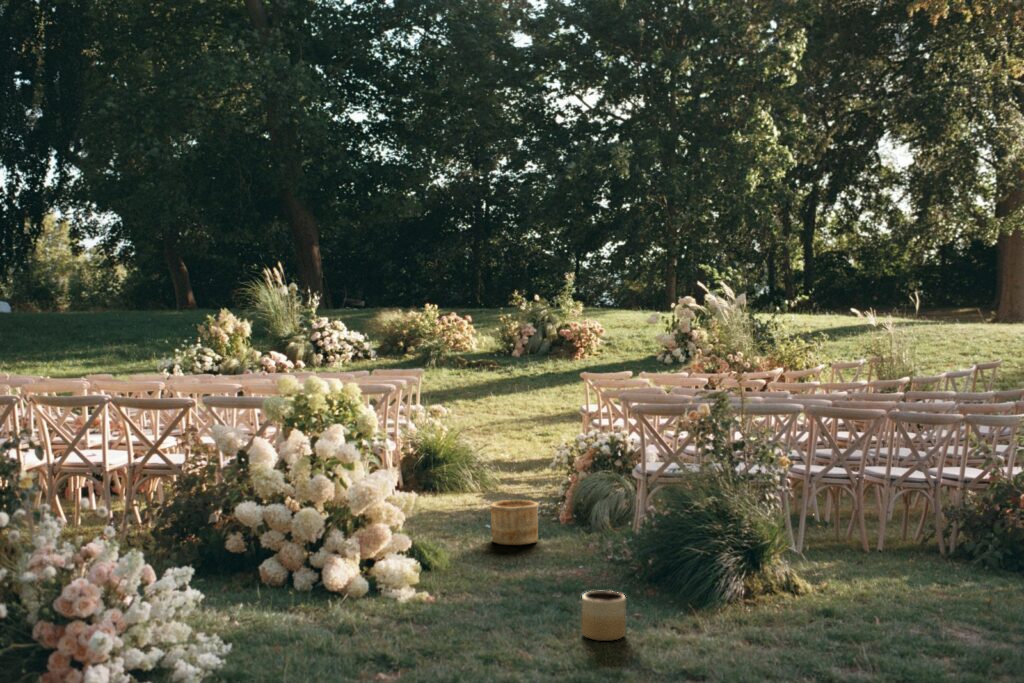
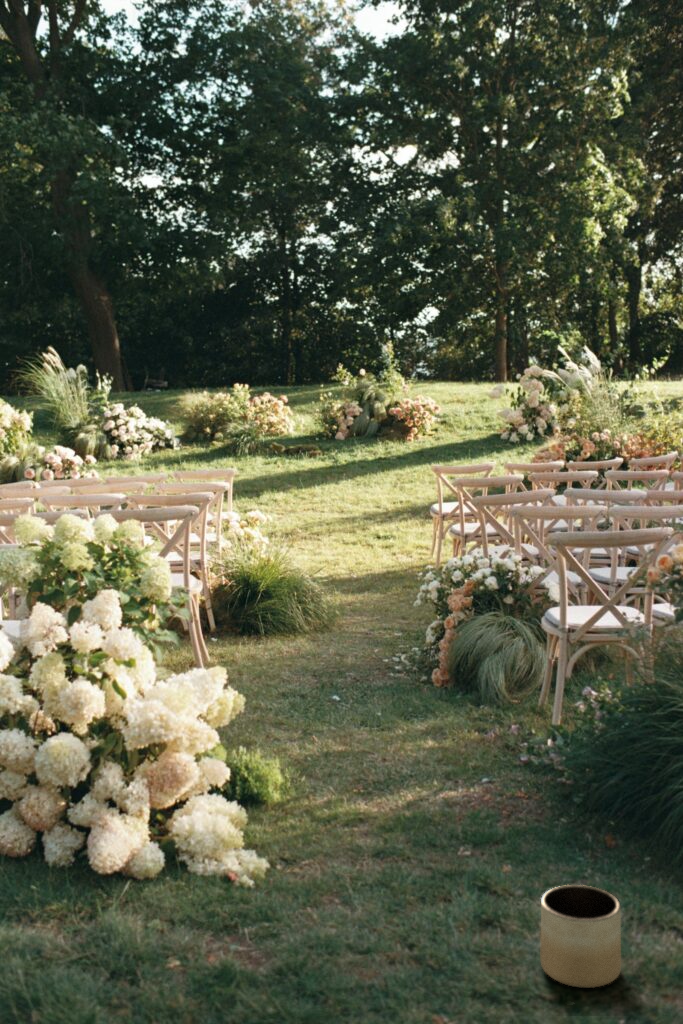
wooden bucket: present [490,500,538,545] -> none [342,664,413,735]

